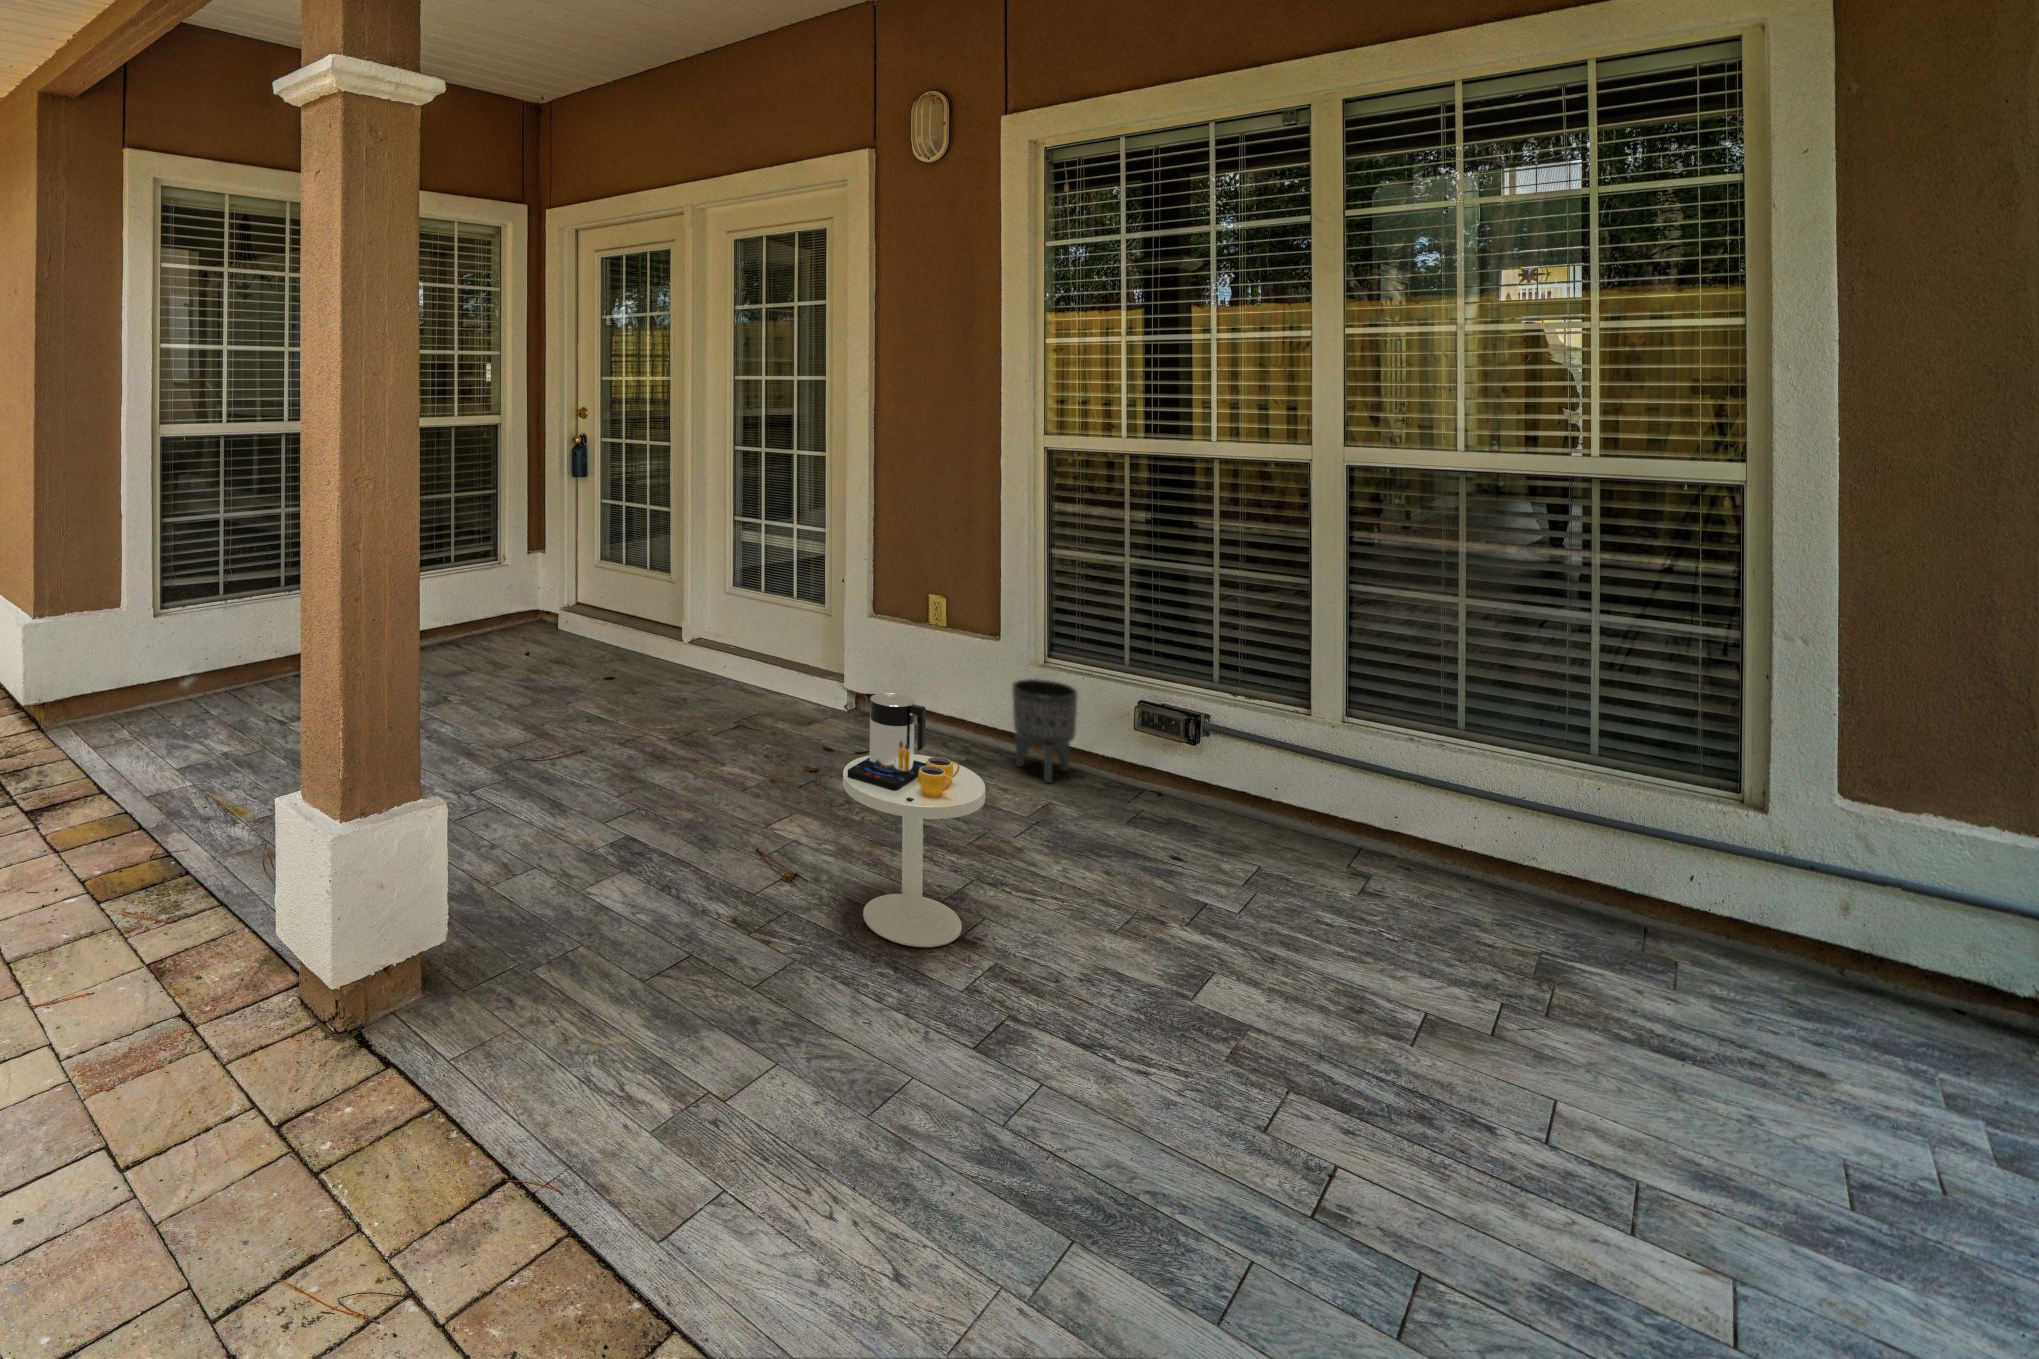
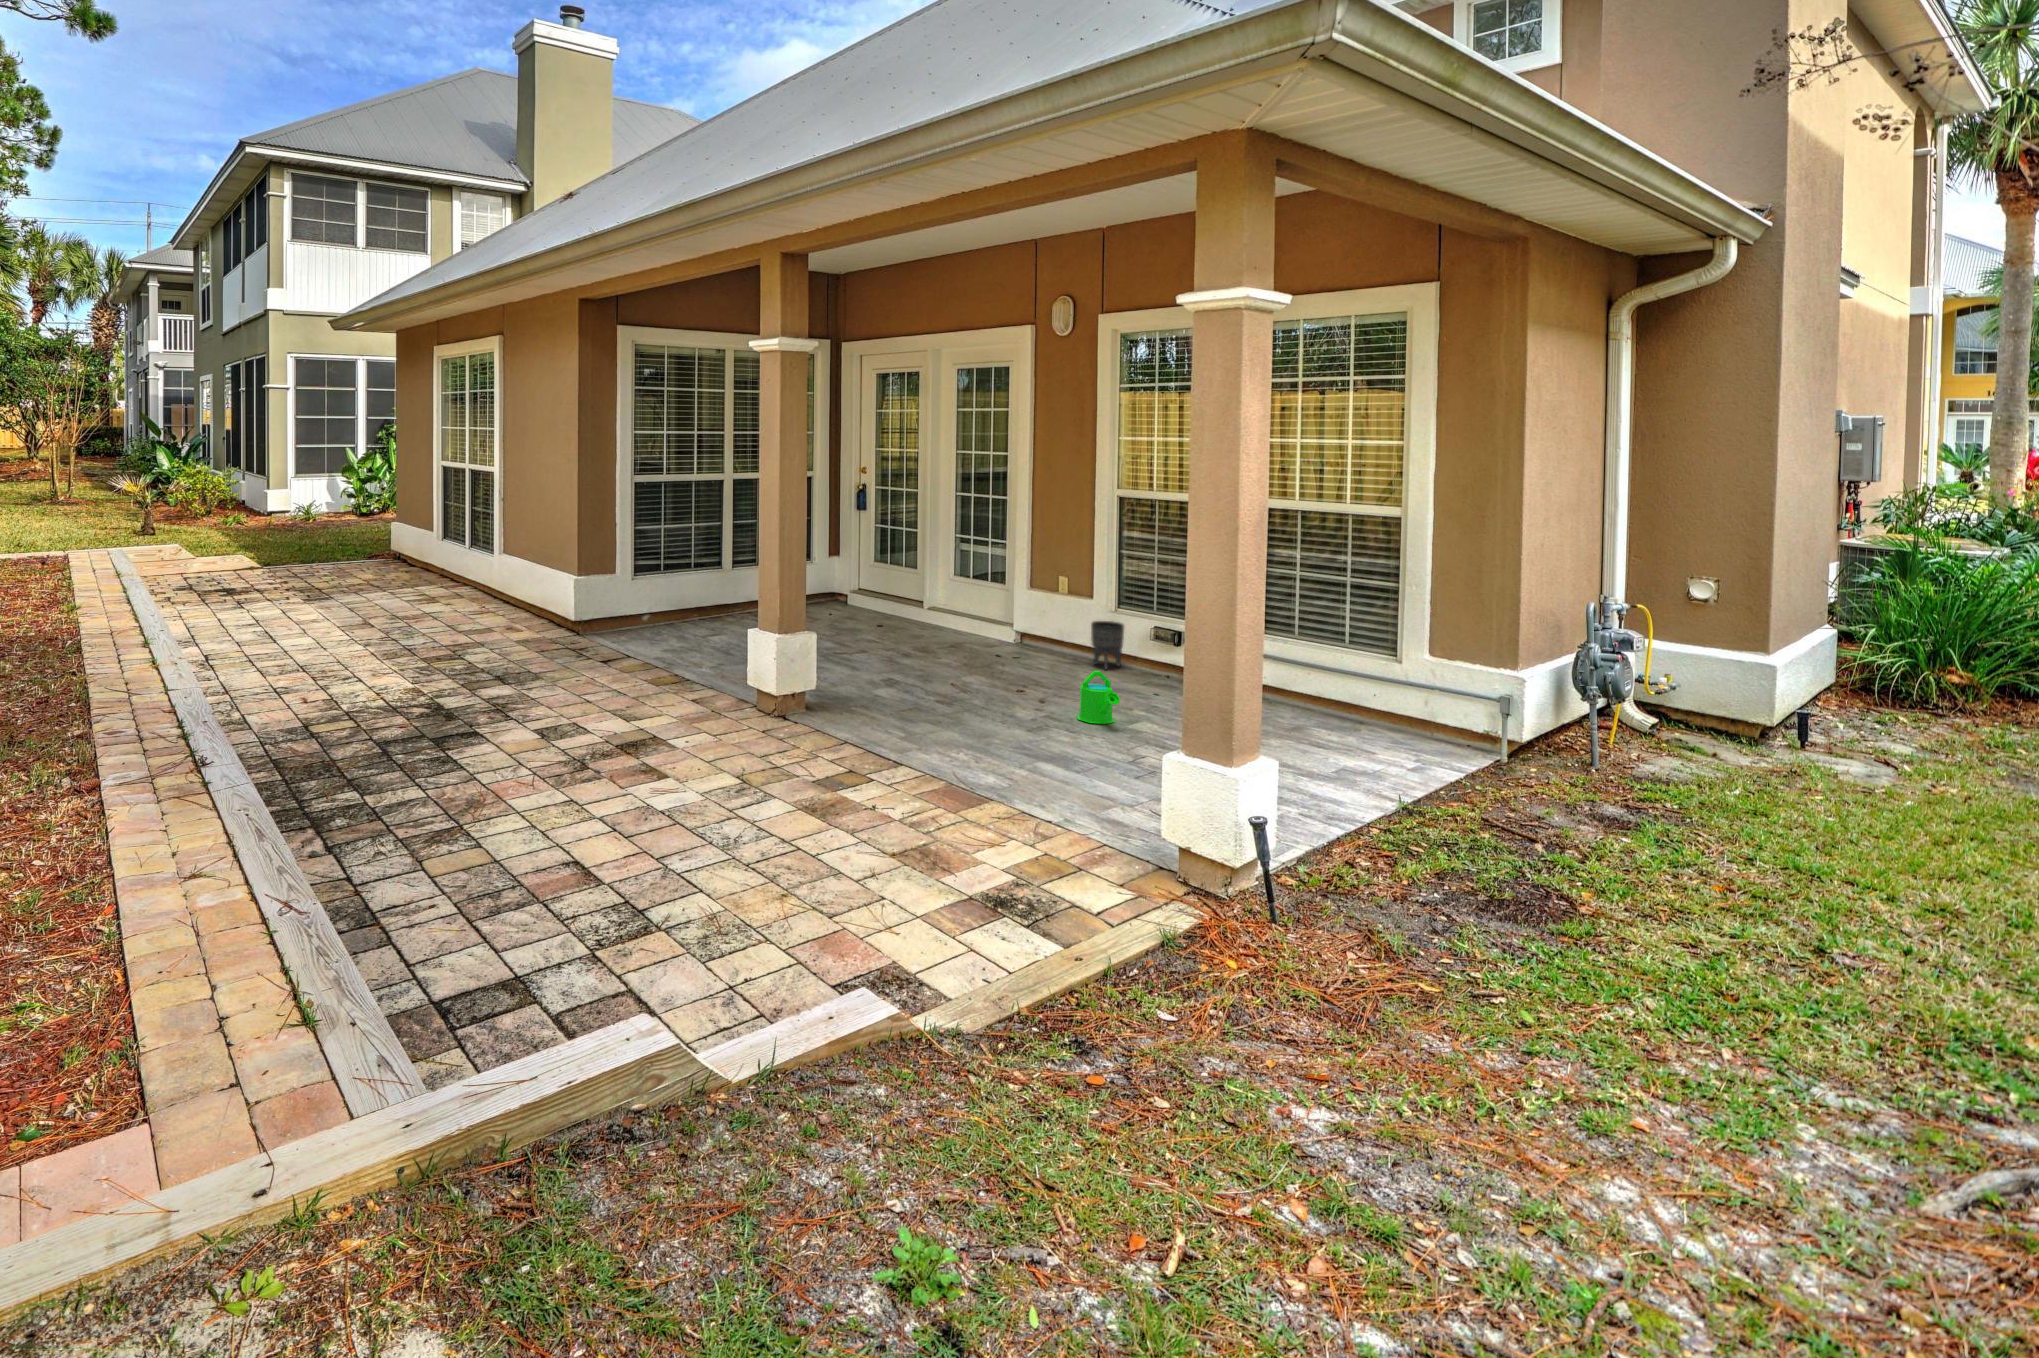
side table: present [843,693,985,947] -> none [980,607,1042,707]
watering can: none [1085,865,1230,1014] -> present [1077,671,1120,724]

